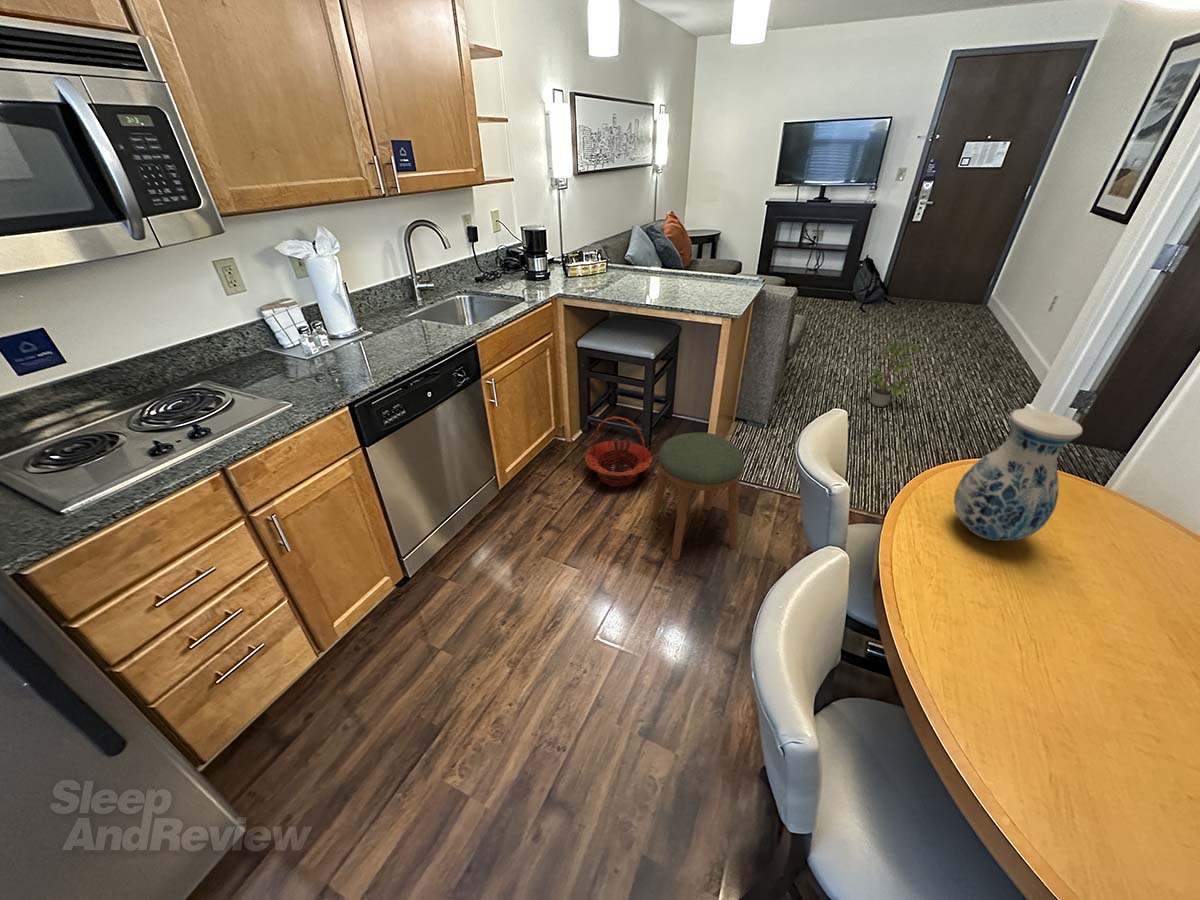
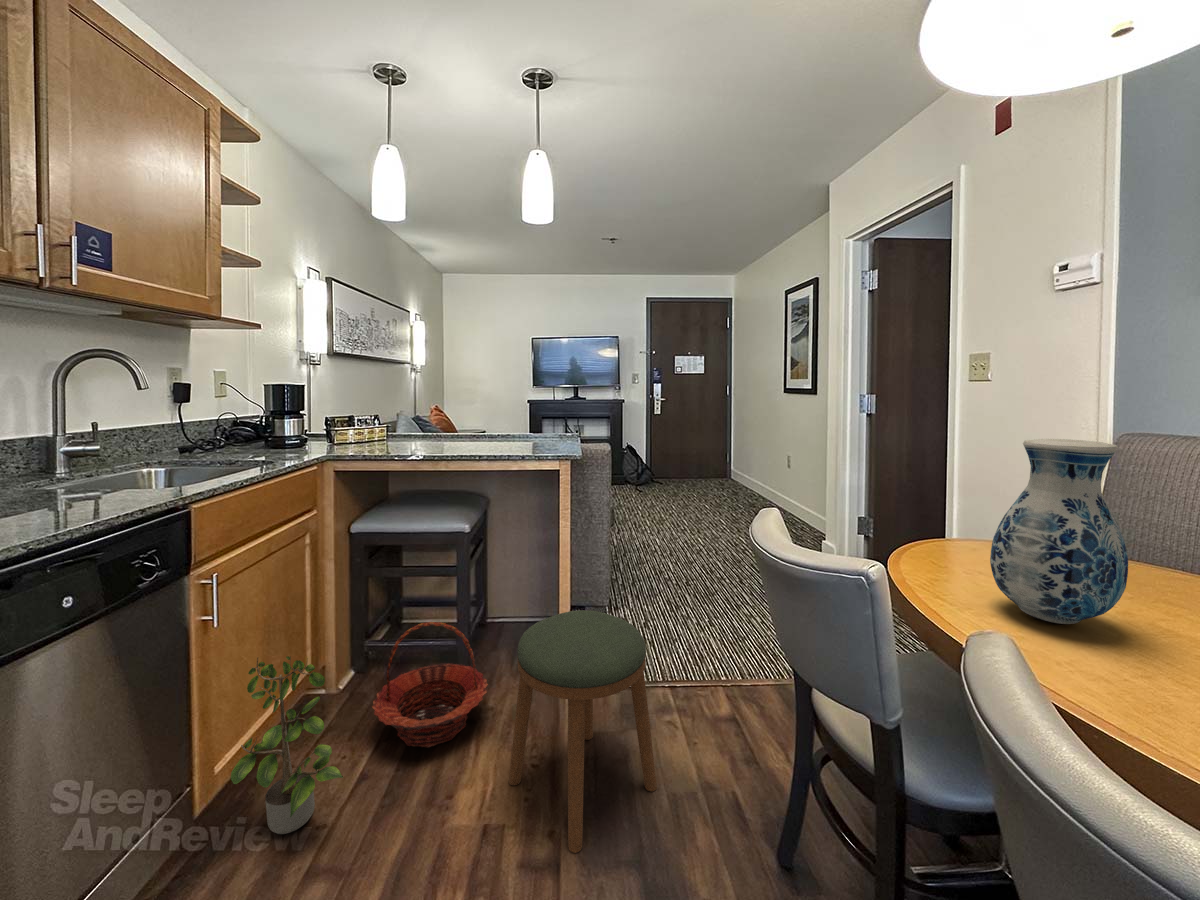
potted plant: present [868,340,920,407] -> present [231,656,343,834]

